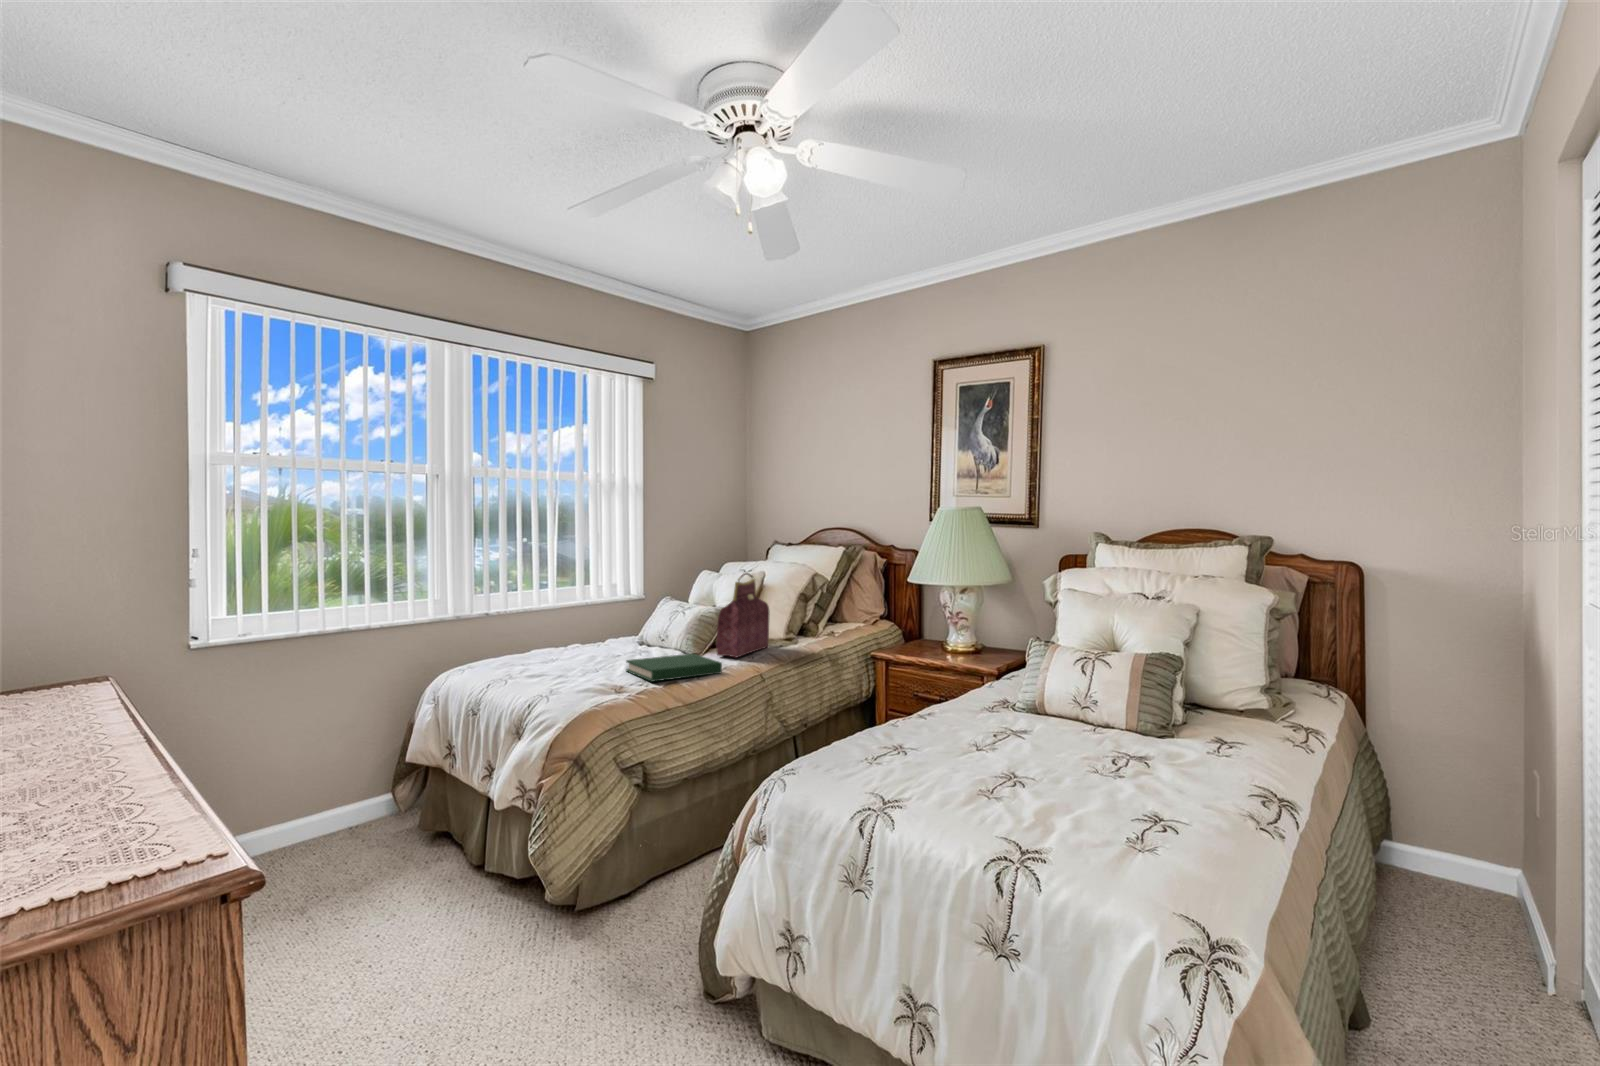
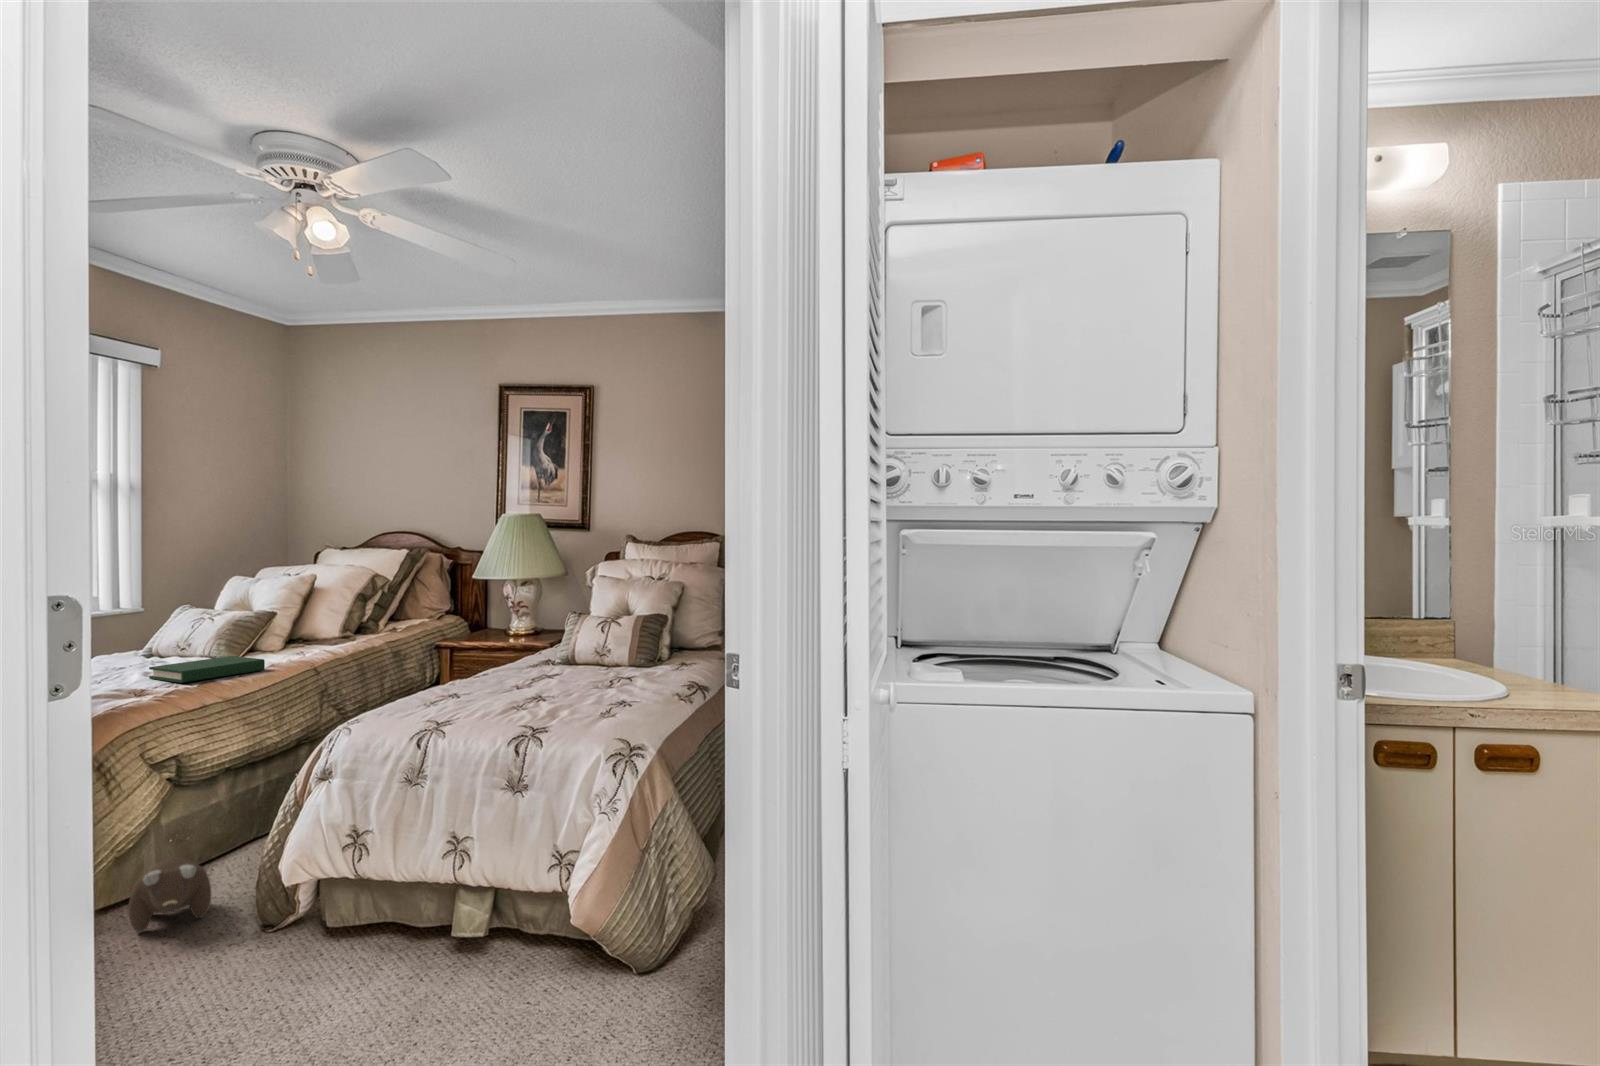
handbag: present [717,573,770,657] -> none [259,574,321,657]
plush toy: none [596,879,669,957] -> present [128,857,211,932]

